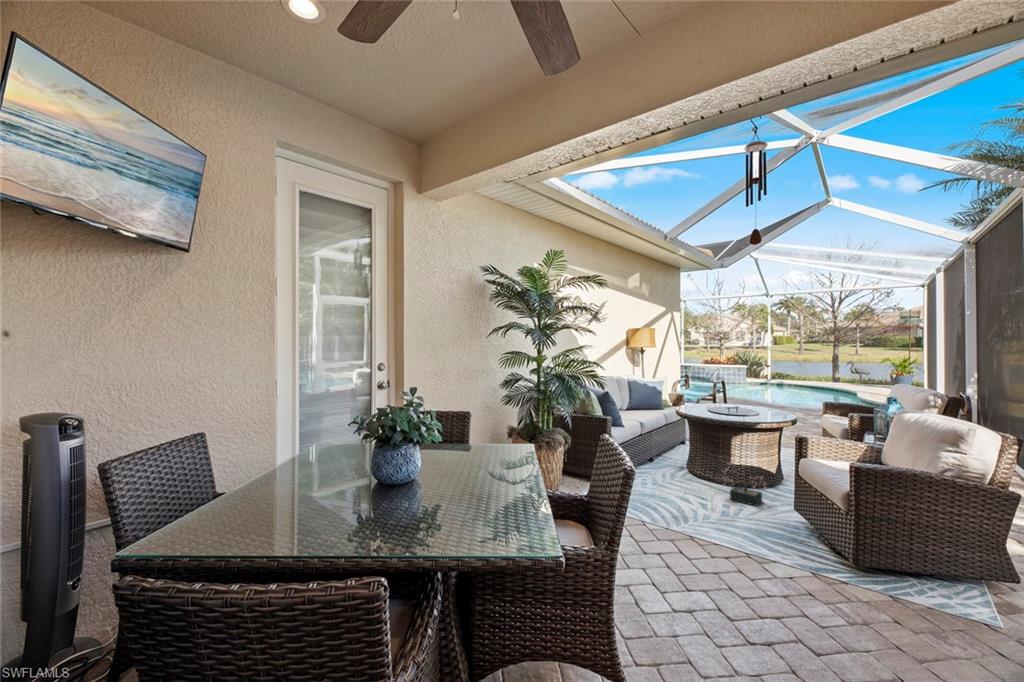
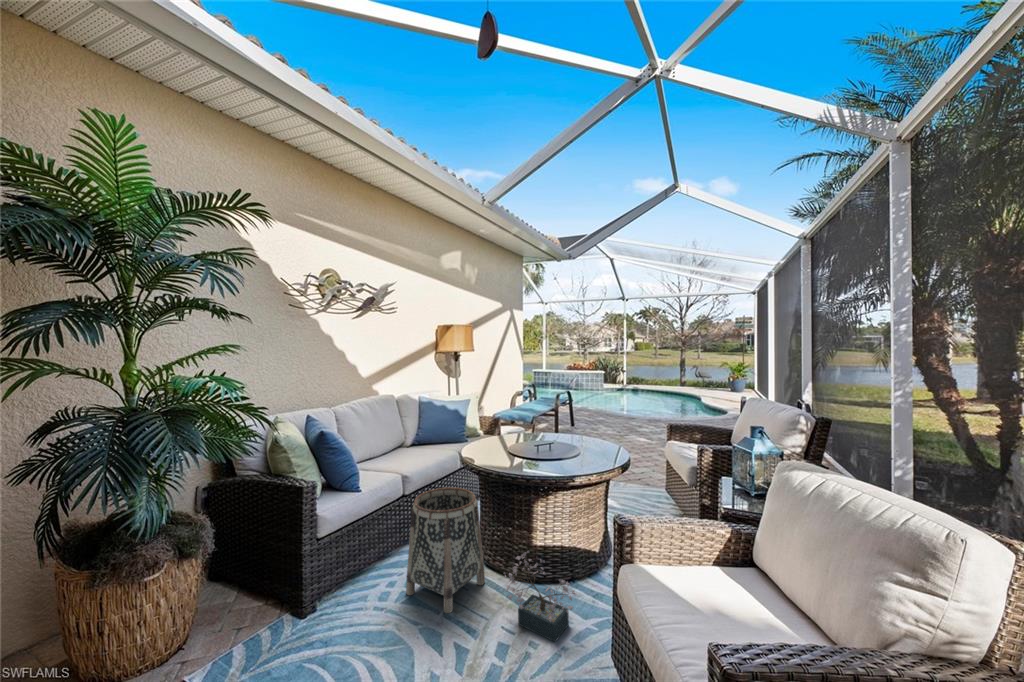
basket: none [652,427,699,493] -> present [406,487,485,613]

